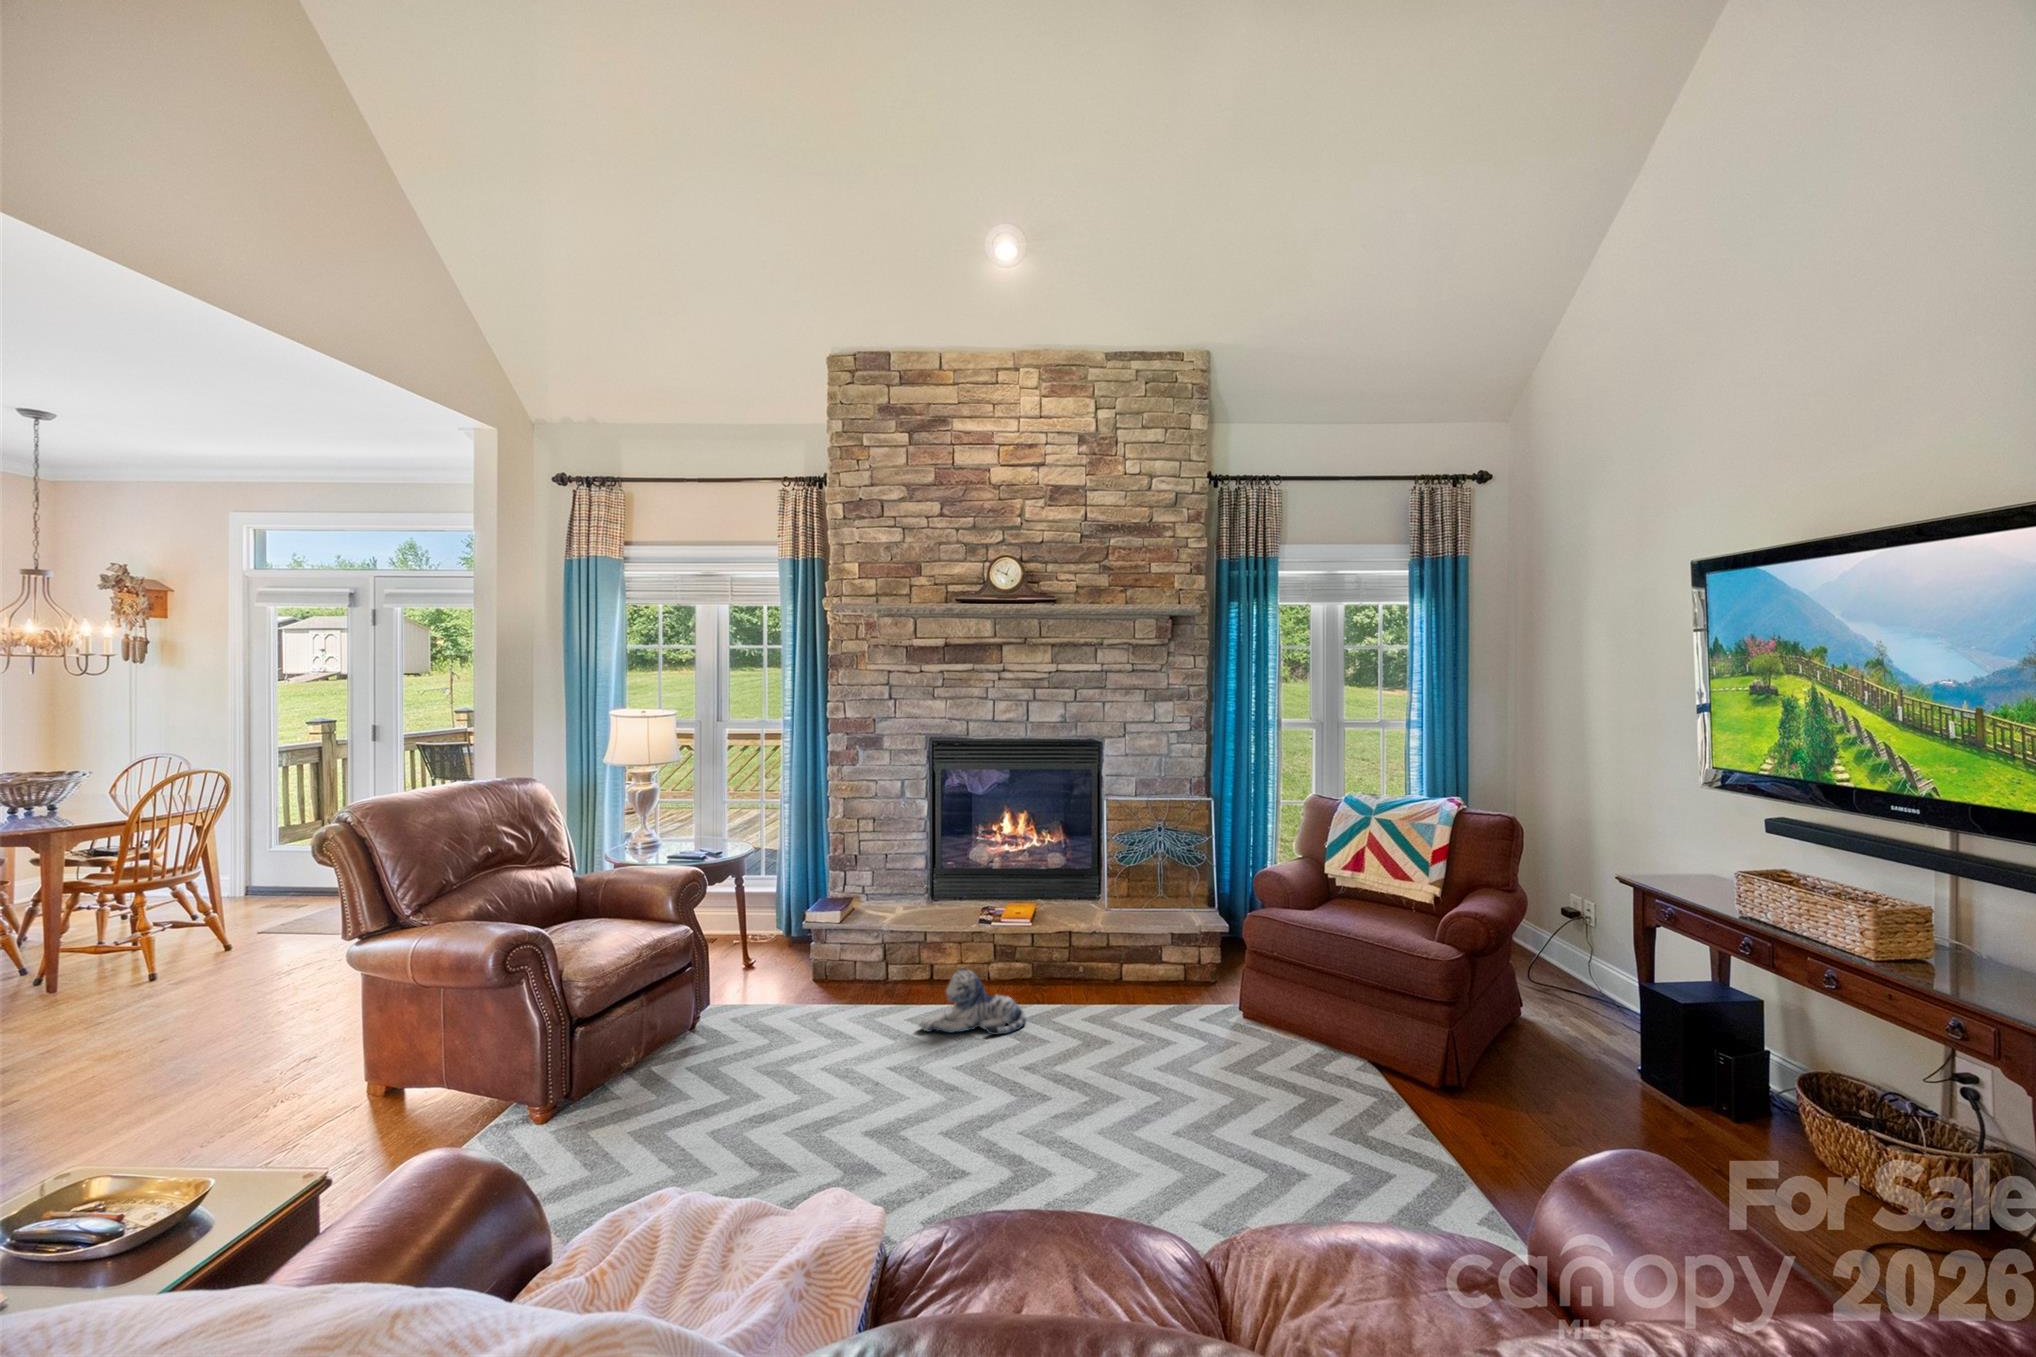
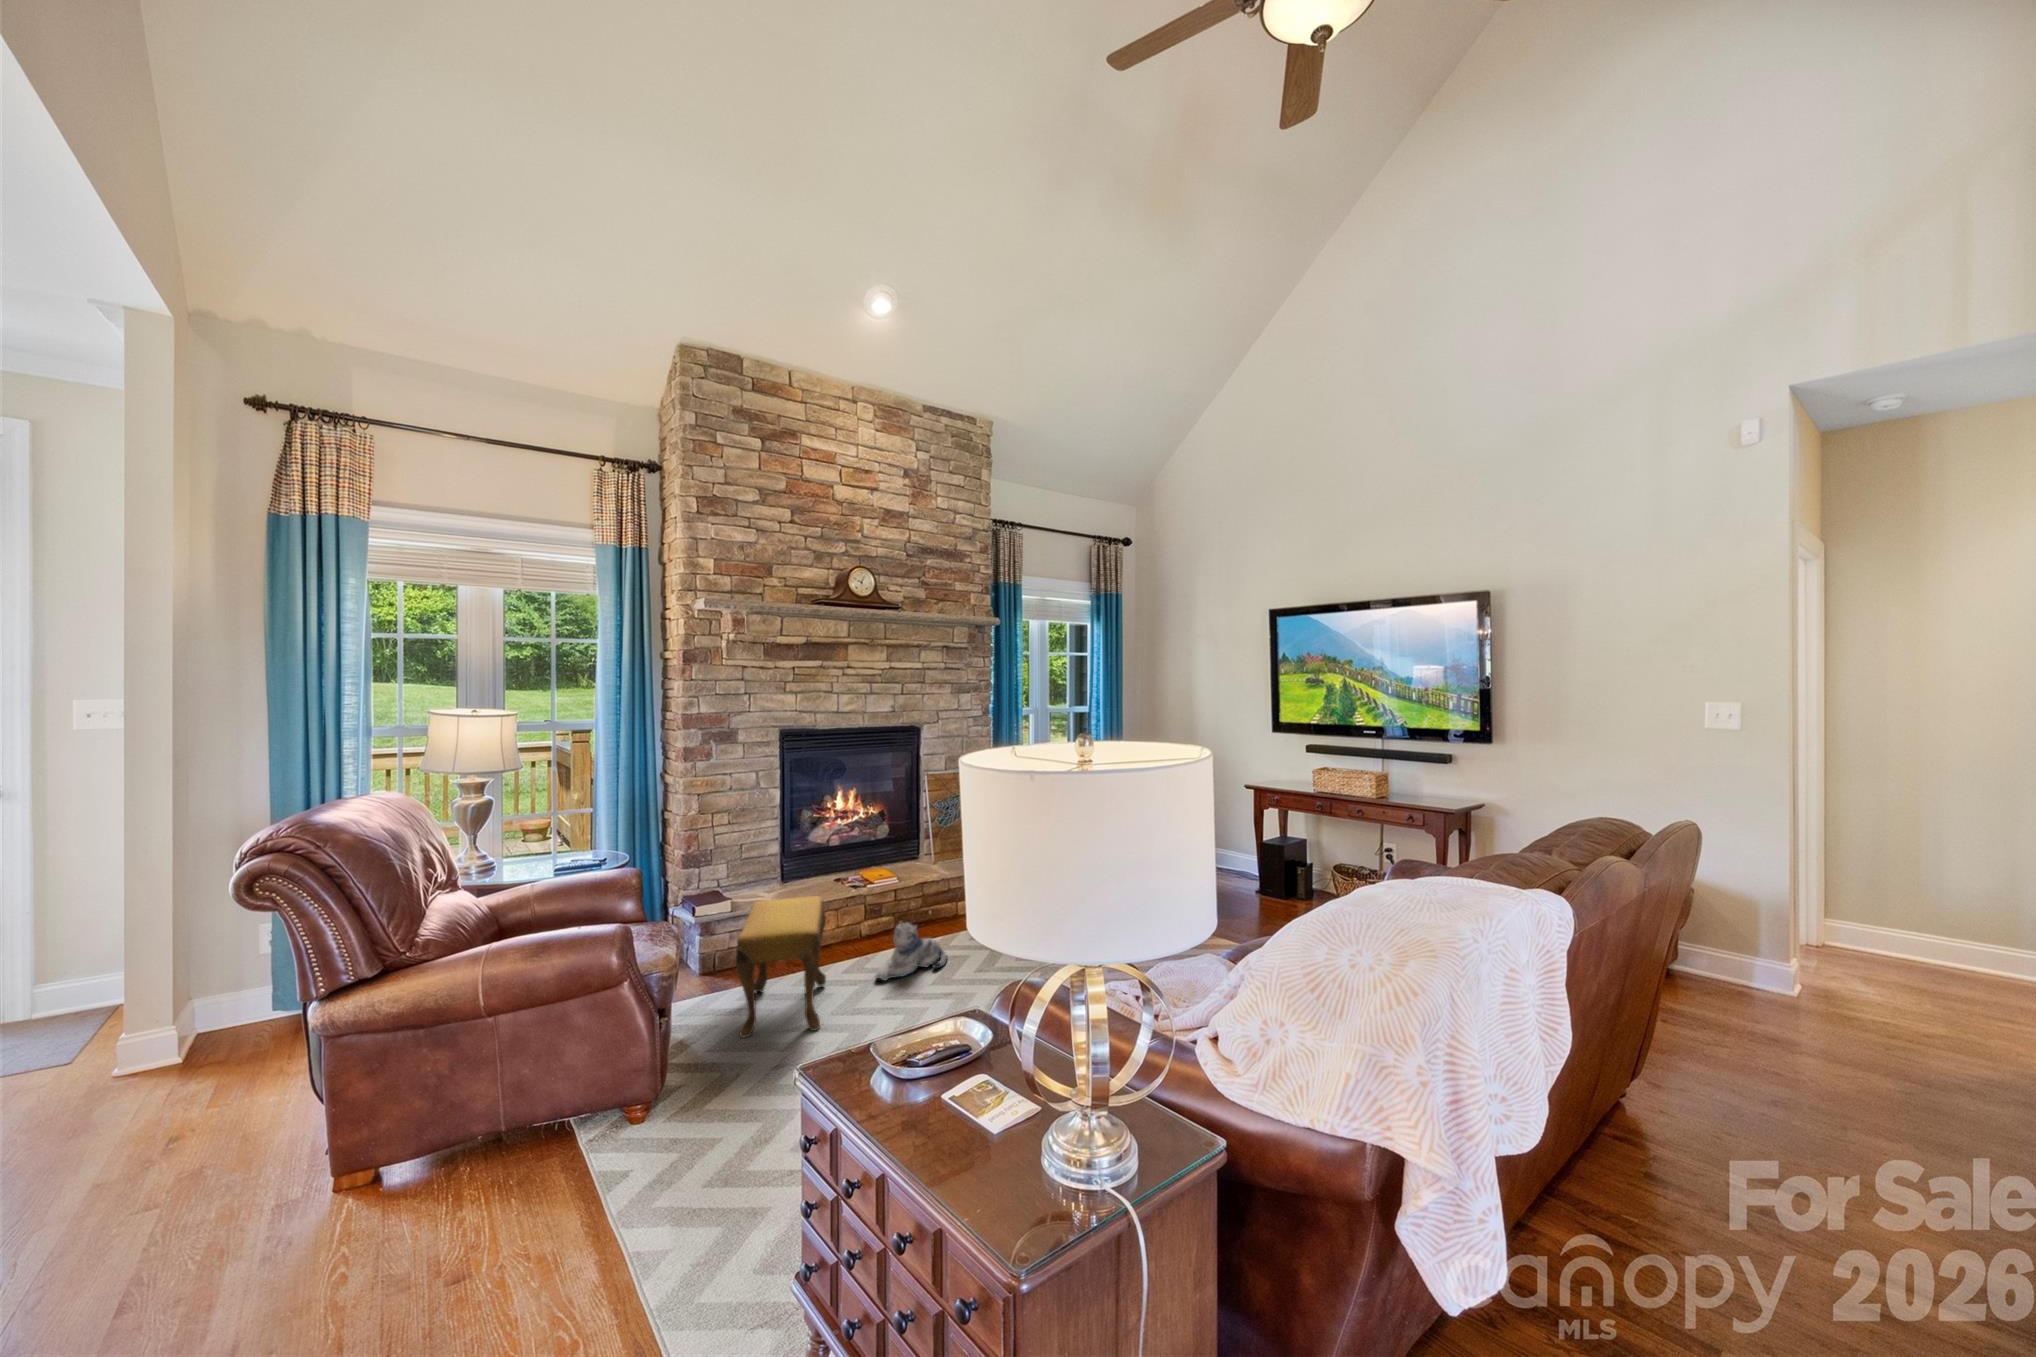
footstool: none [735,913,878,1061] -> present [736,896,826,1037]

